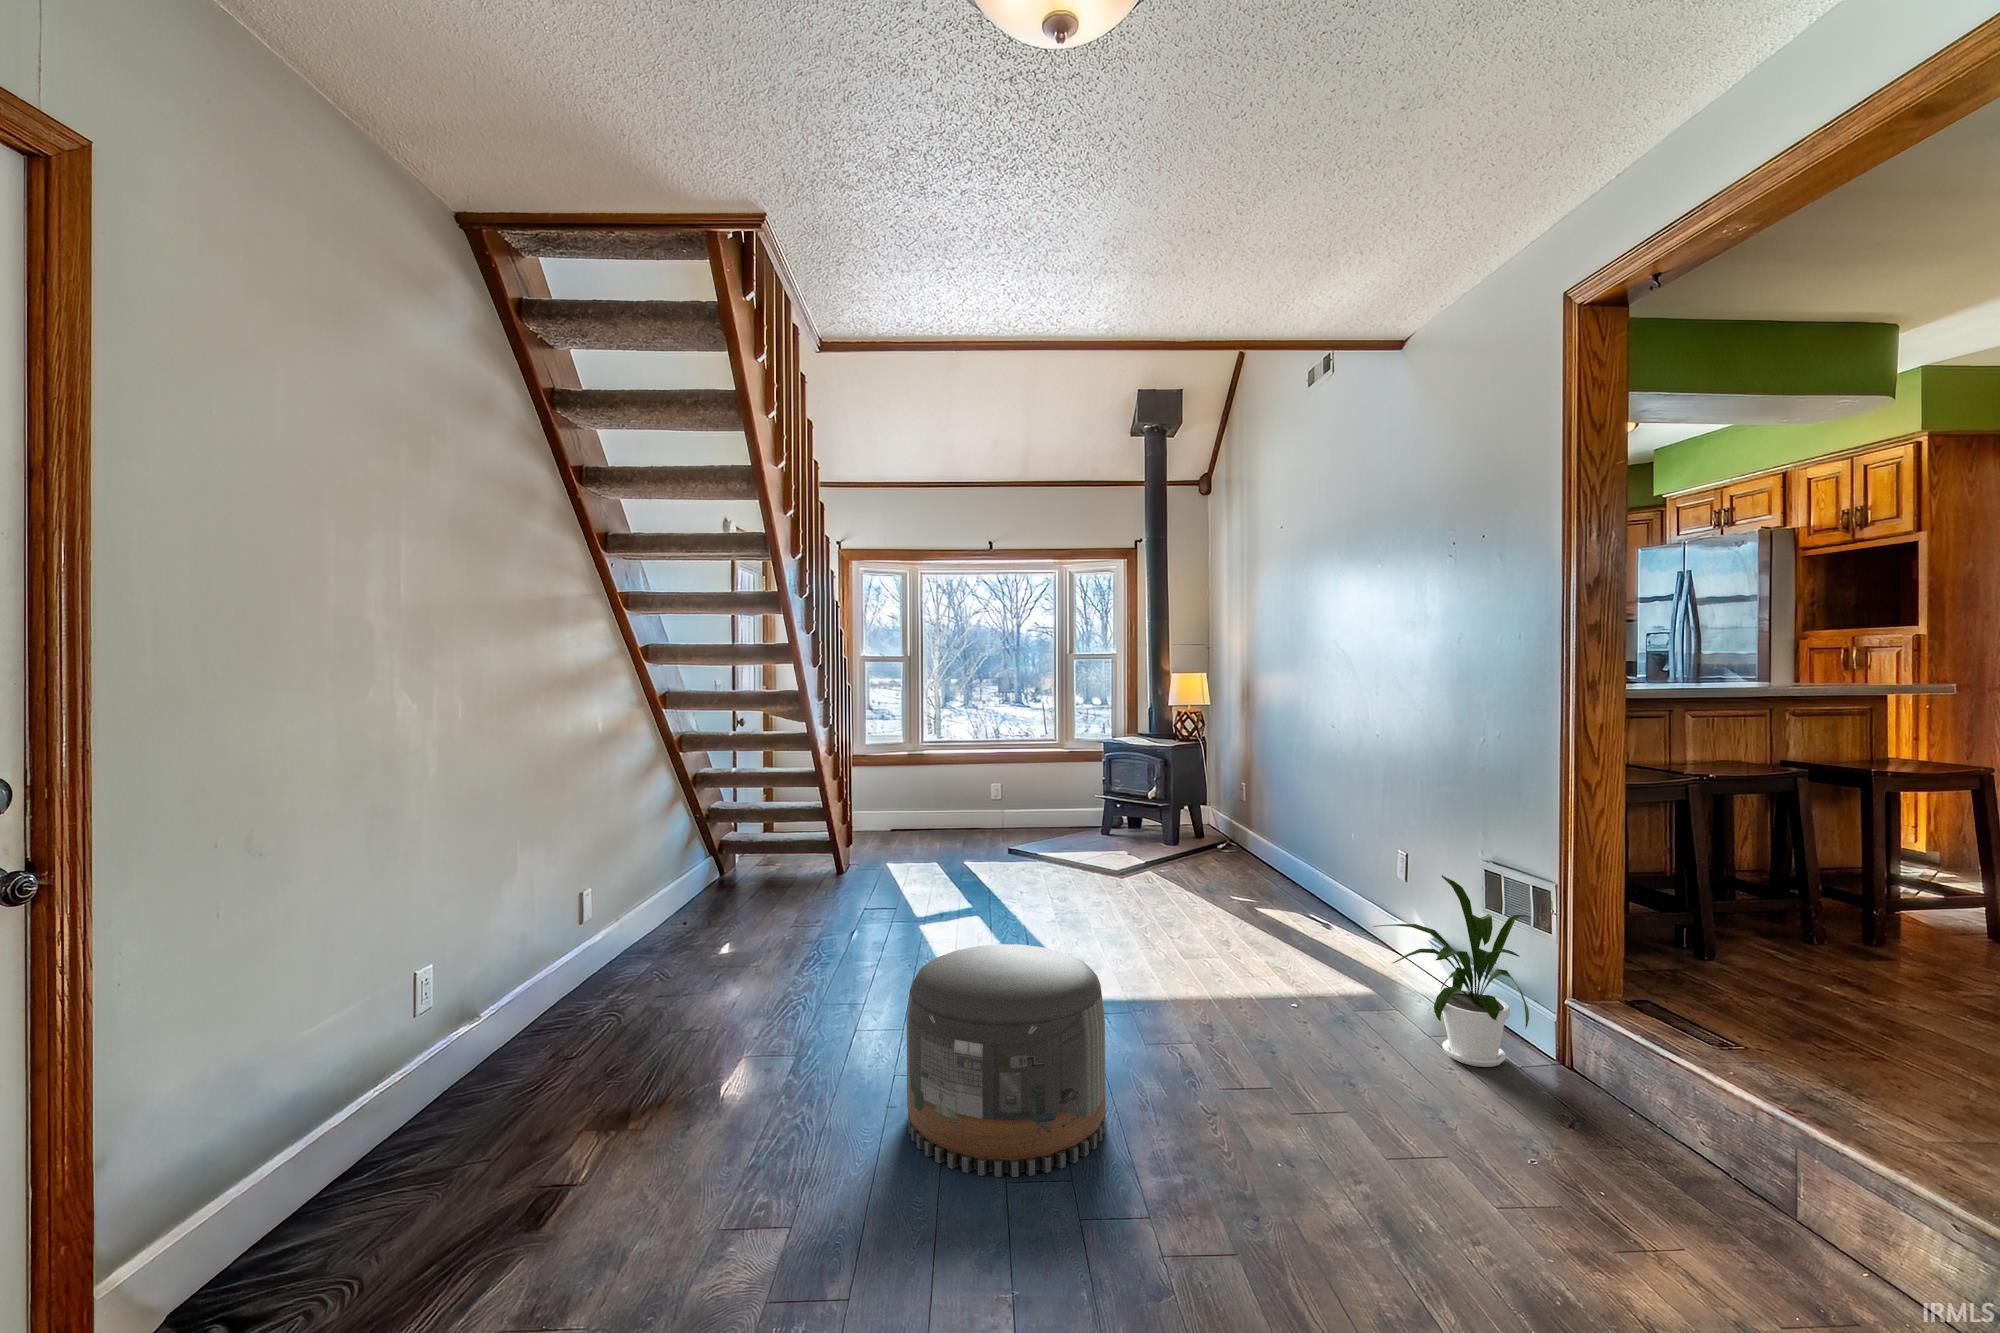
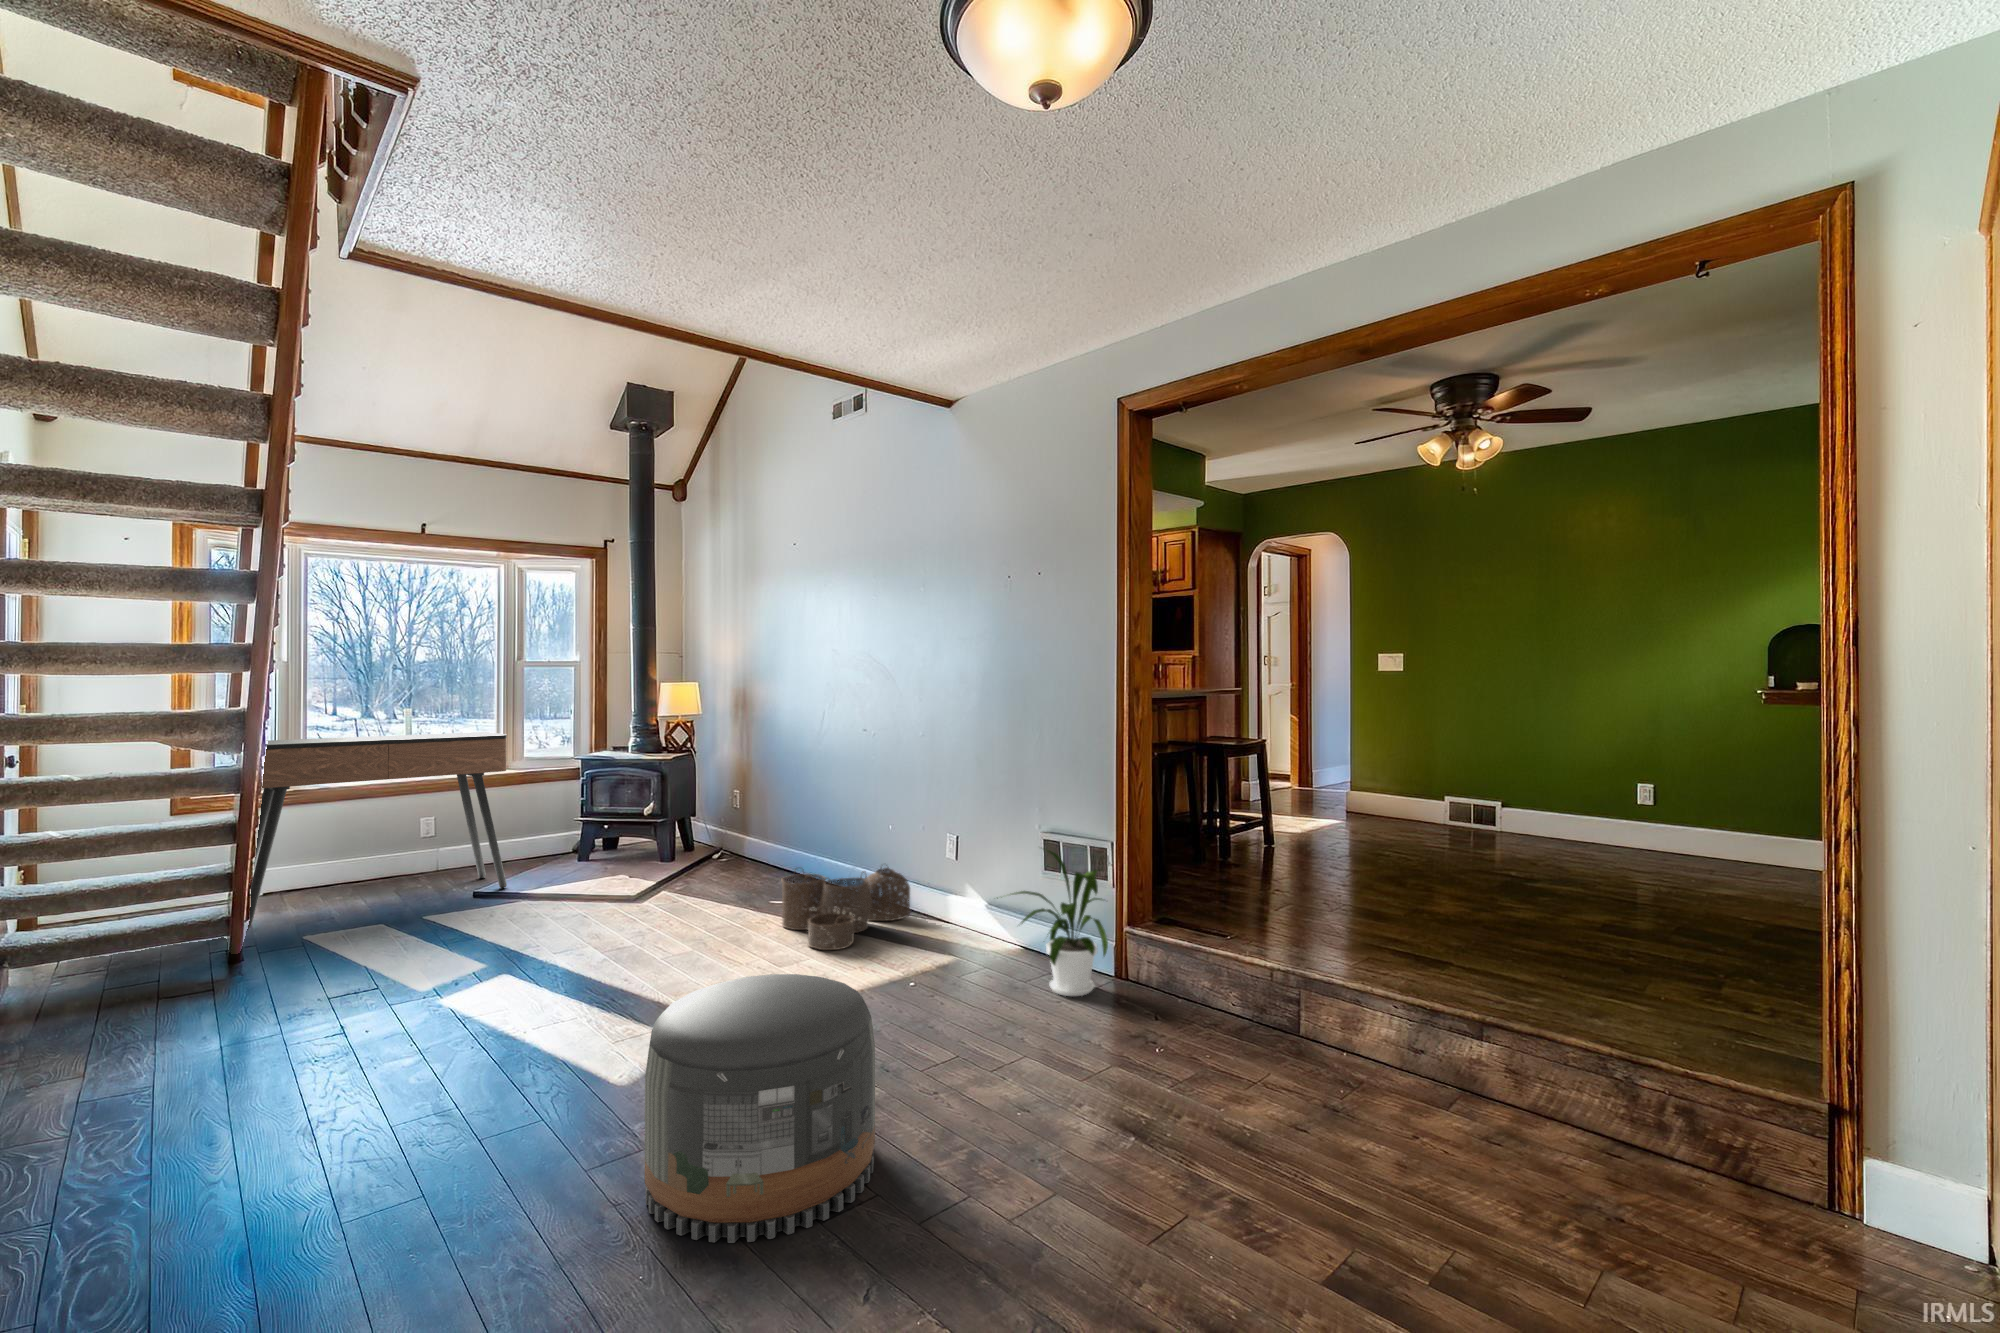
console table: none [871,717,1039,850] -> present [248,732,507,928]
woven basket: none [1216,862,1360,951] -> present [781,867,910,950]

